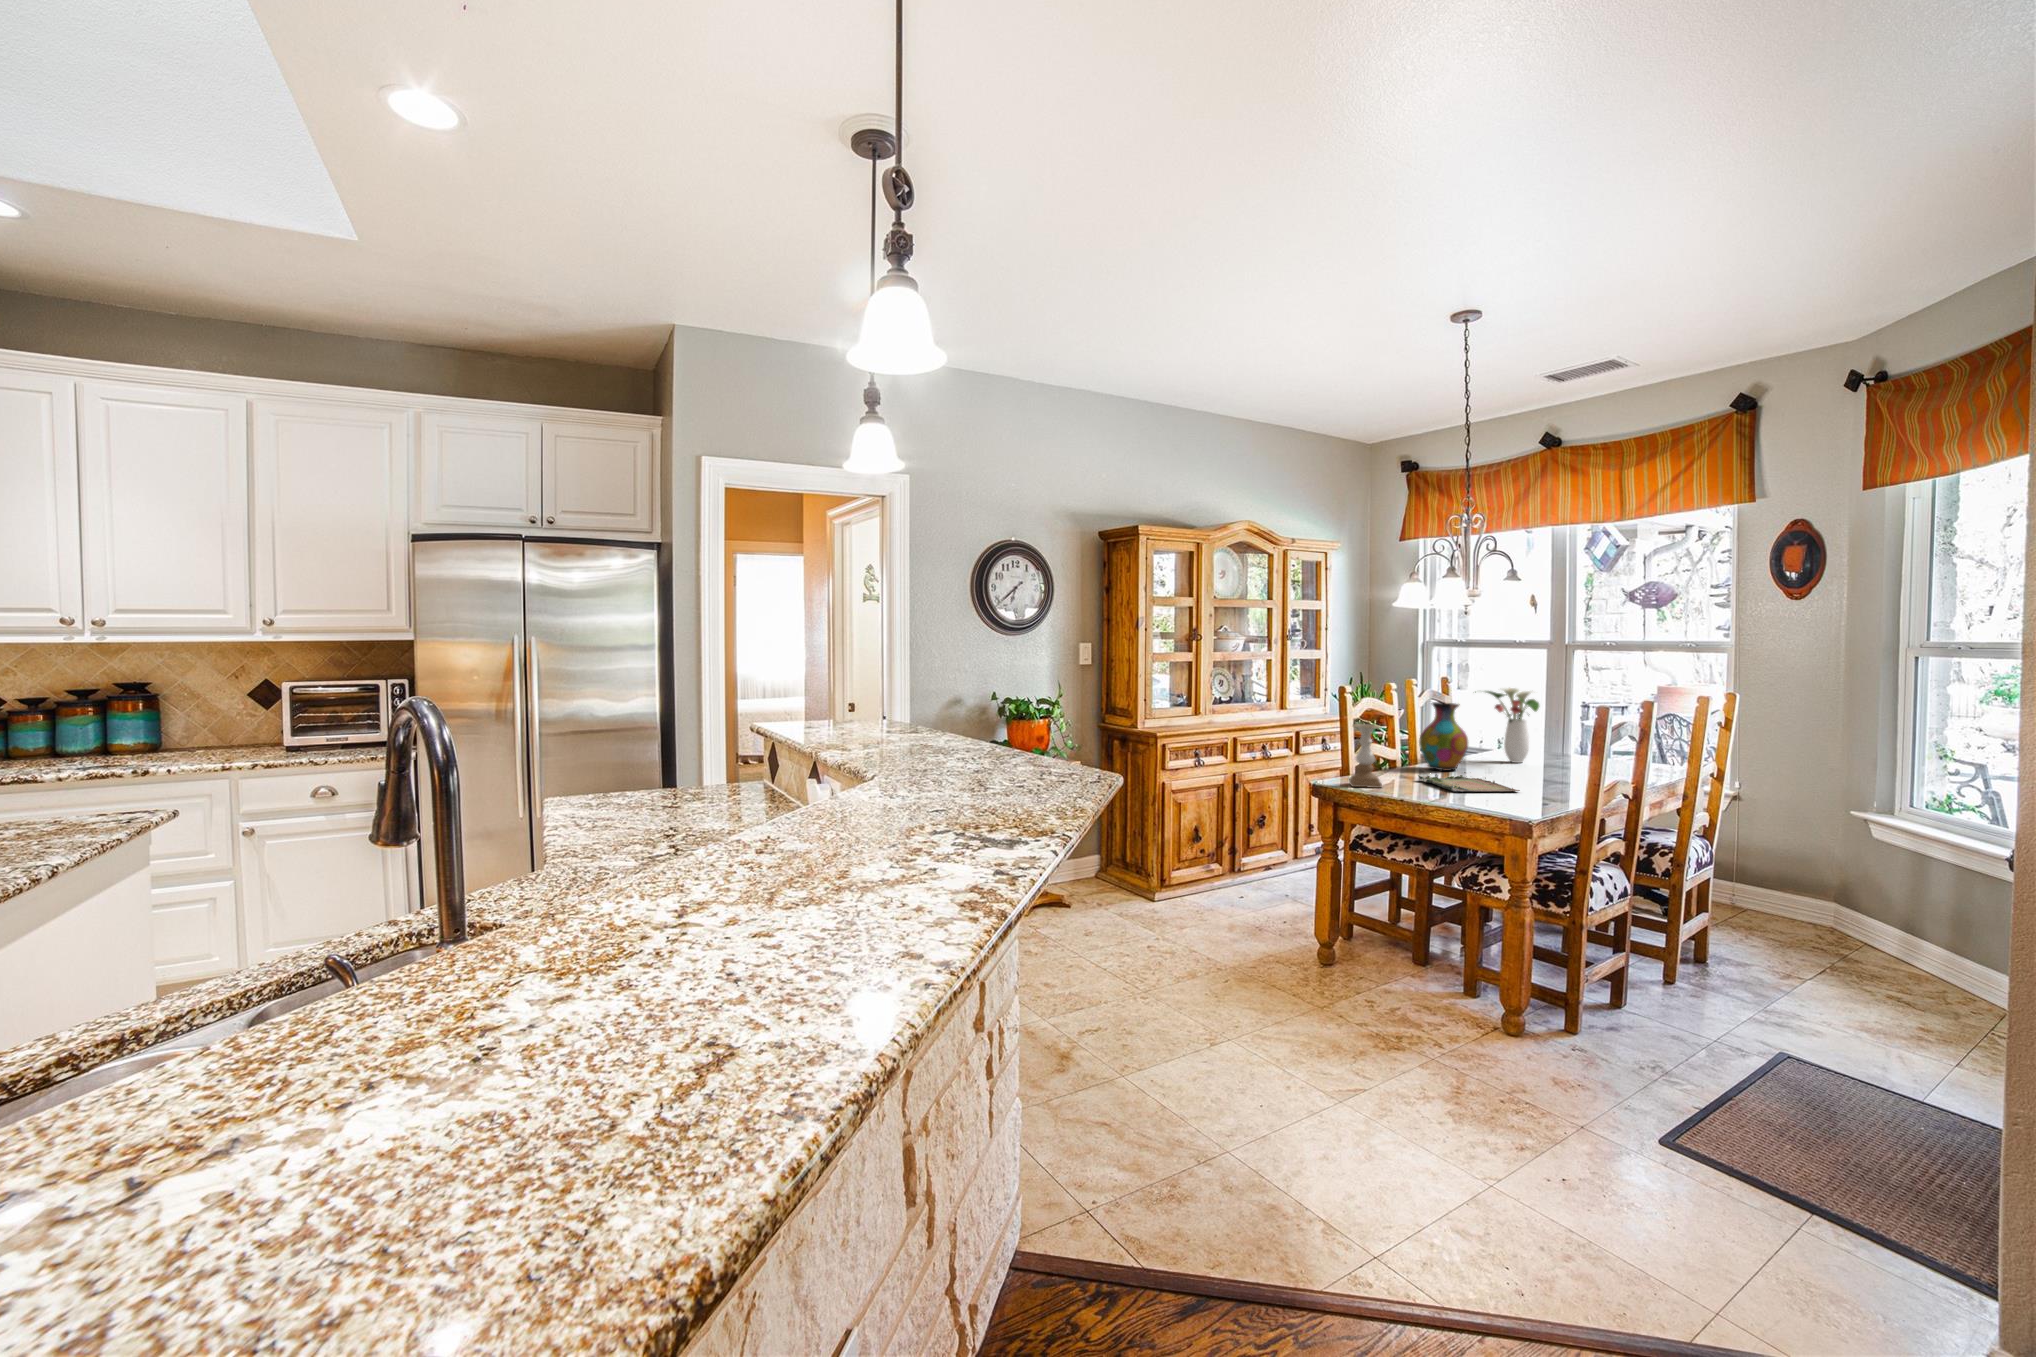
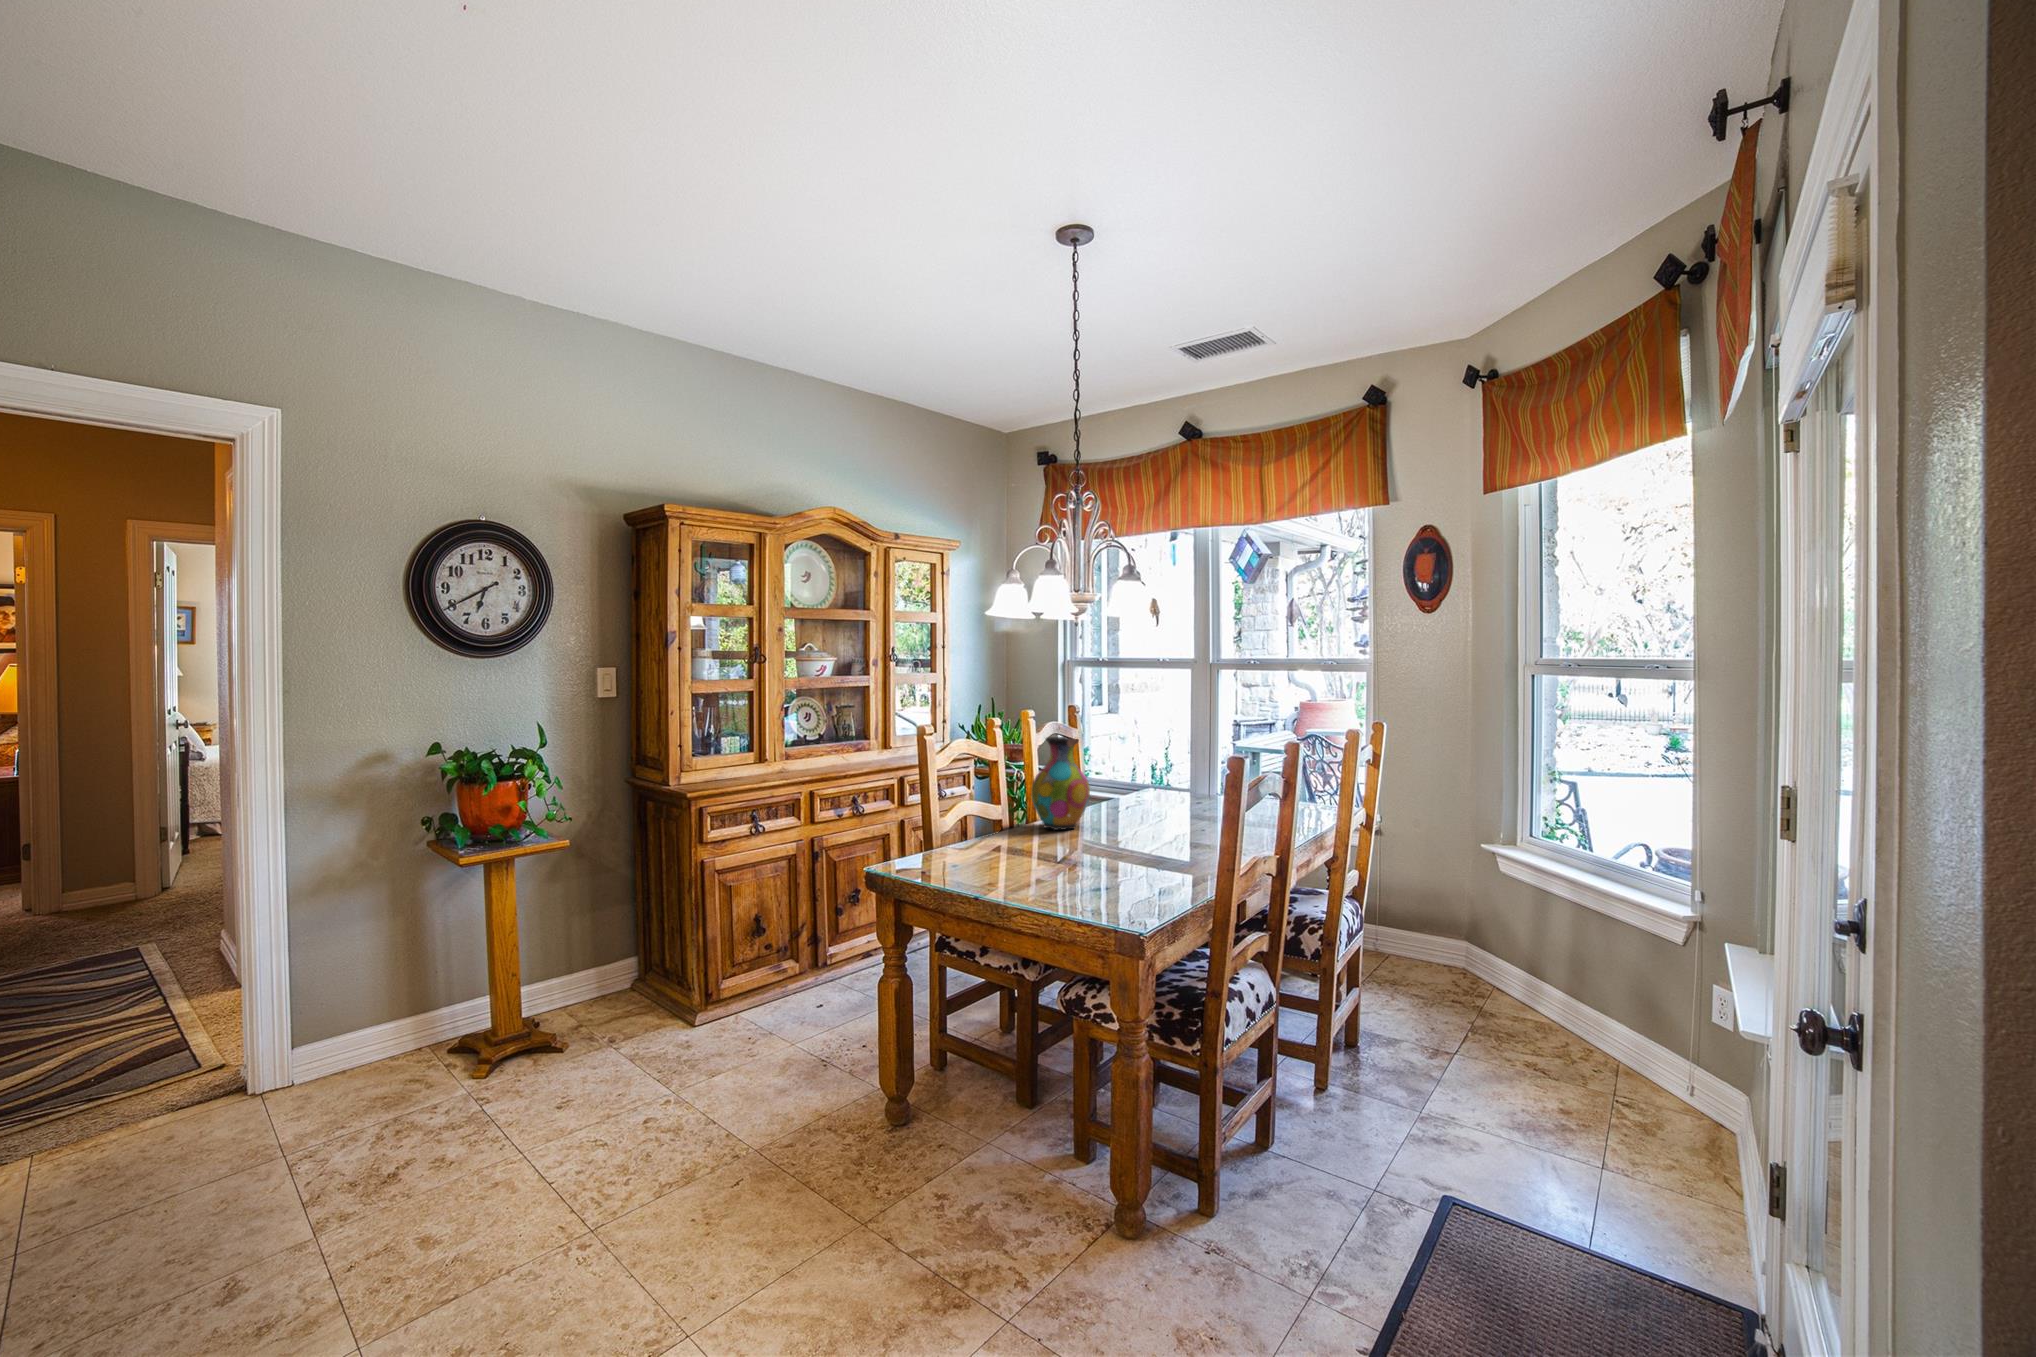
flower arrangement: present [1475,688,1539,763] -> none [1101,715,1174,810]
candle holder: present [1349,724,1382,788] -> none [915,775,958,873]
tray: present [1418,772,1520,792] -> none [1017,834,1141,876]

